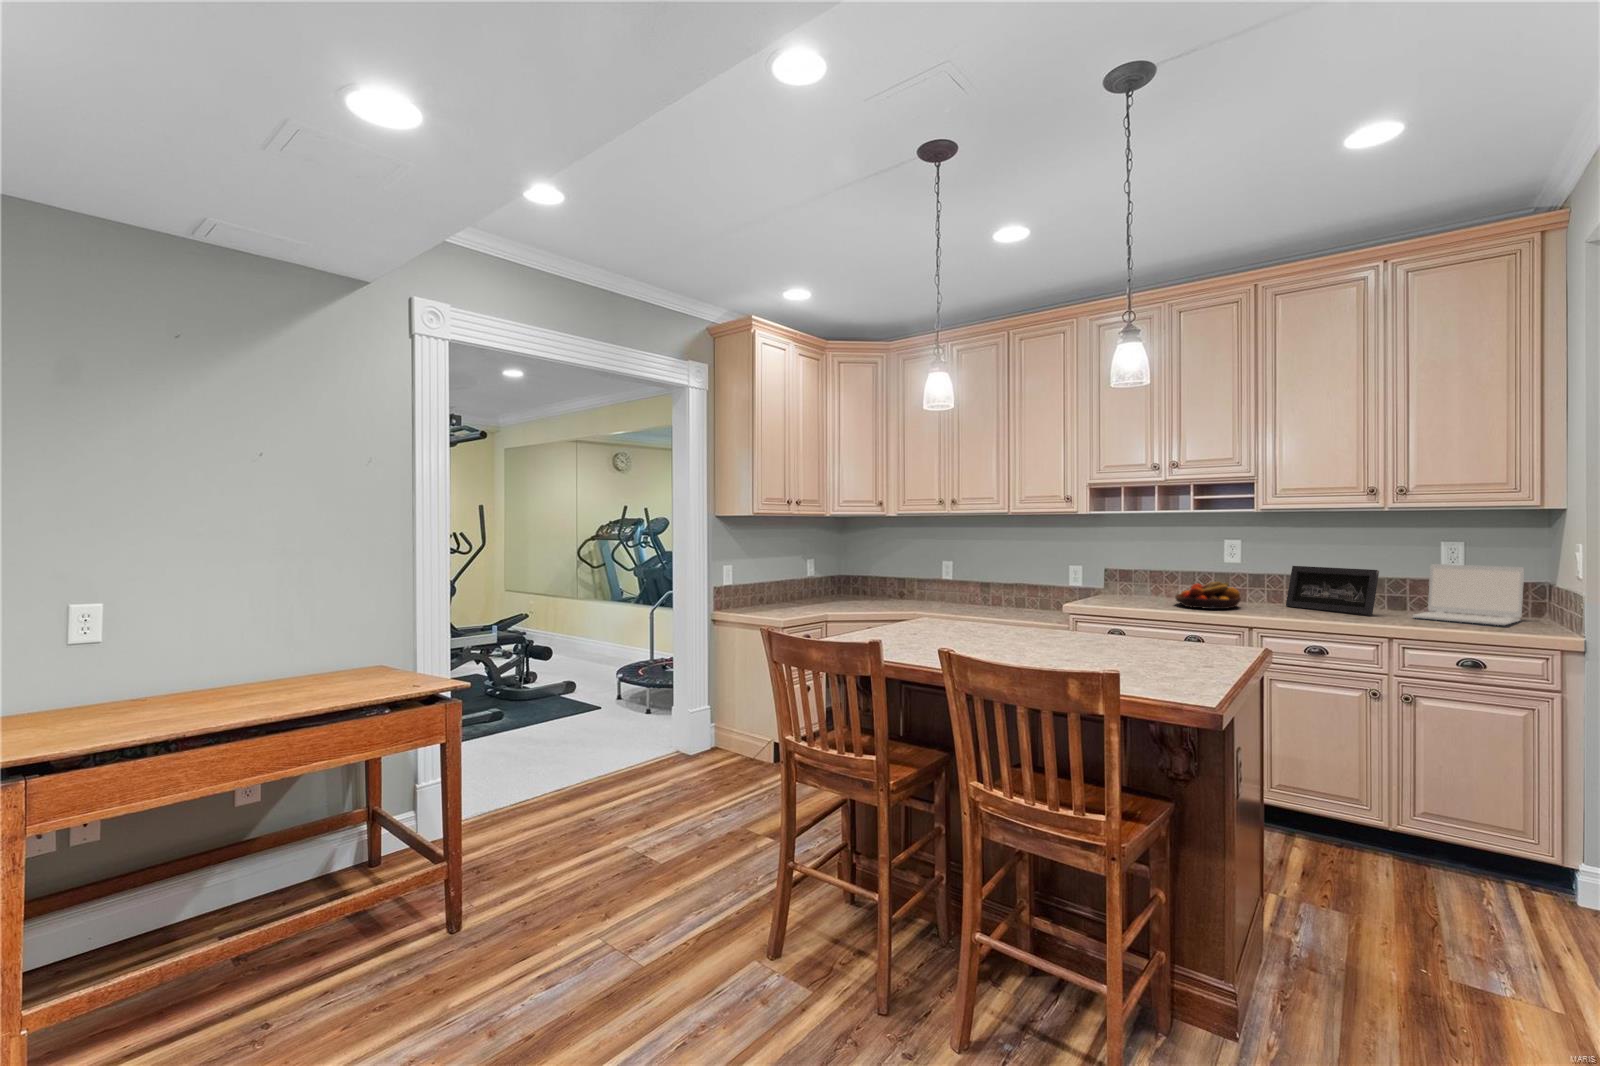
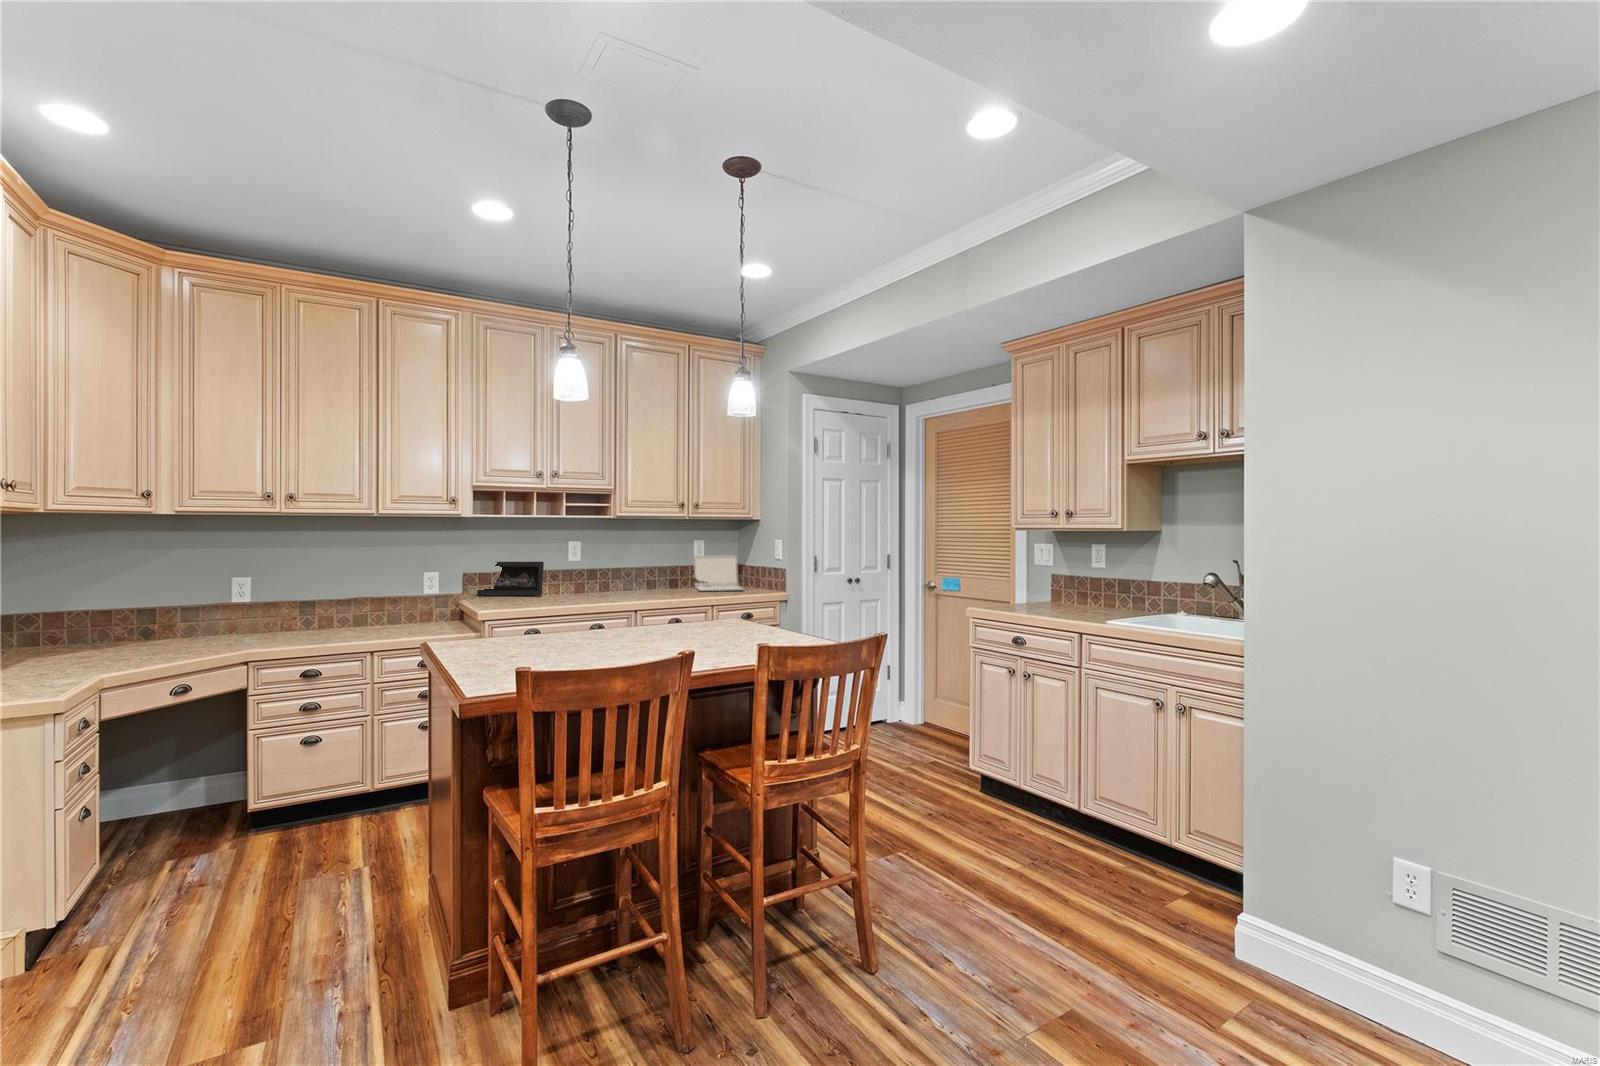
picture frame: present [1286,566,1379,615] -> present [477,562,544,596]
fruit bowl: present [1175,582,1241,609] -> none [555,577,607,600]

